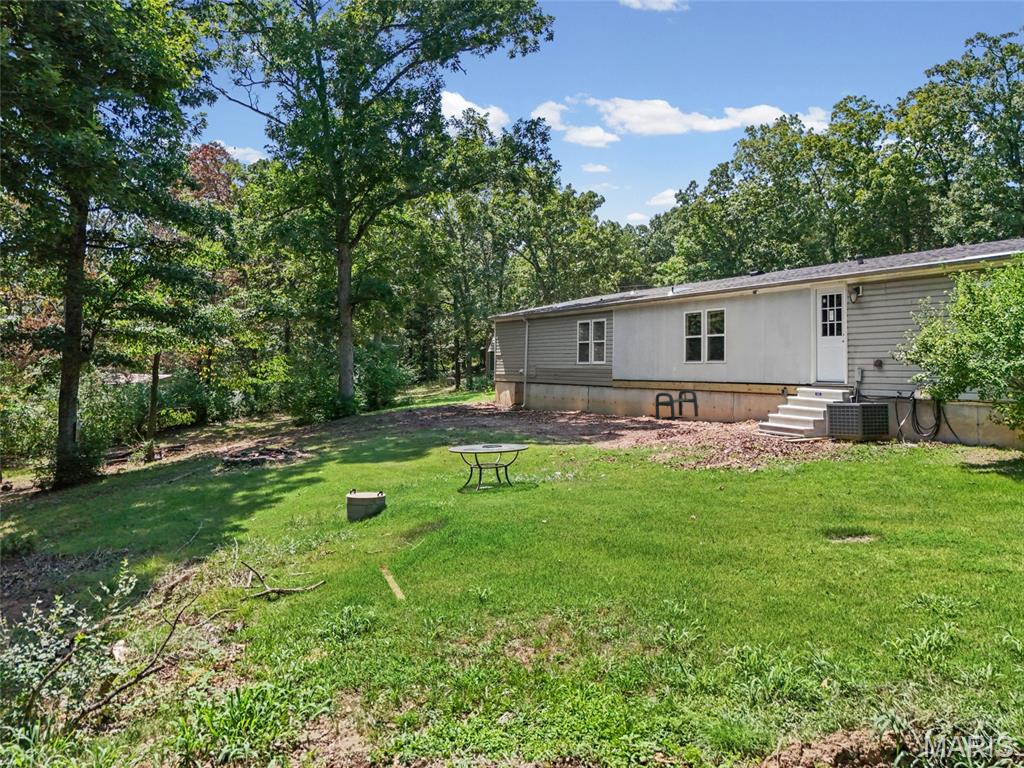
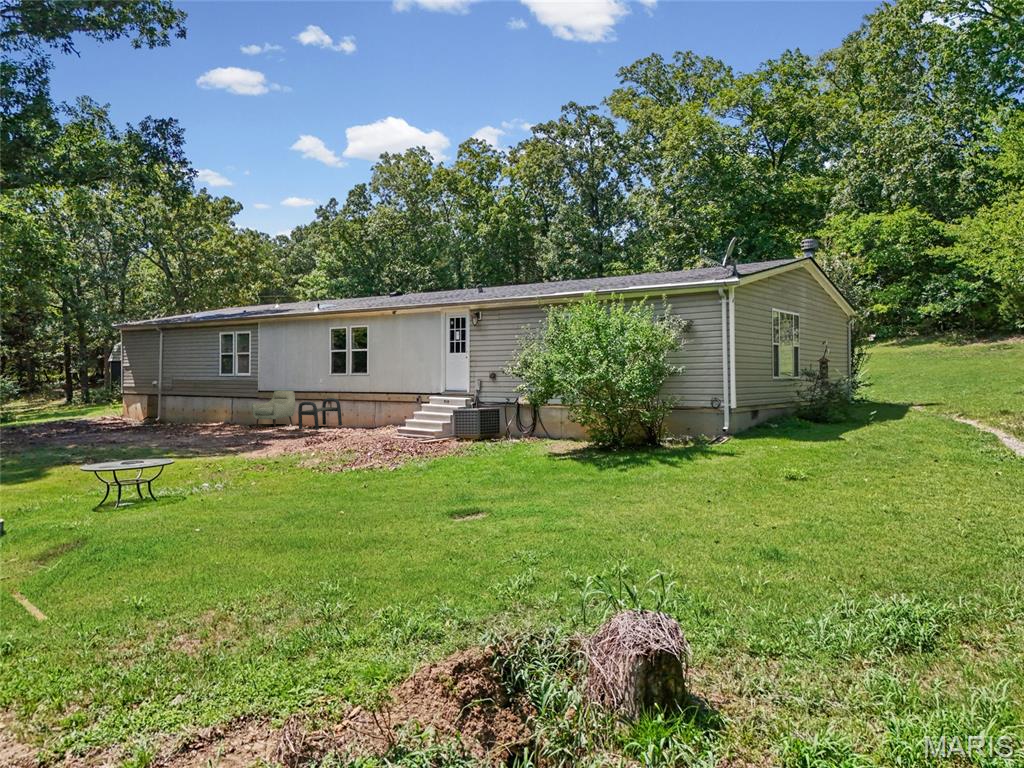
chair: none [614,382,653,417] -> present [252,391,295,427]

